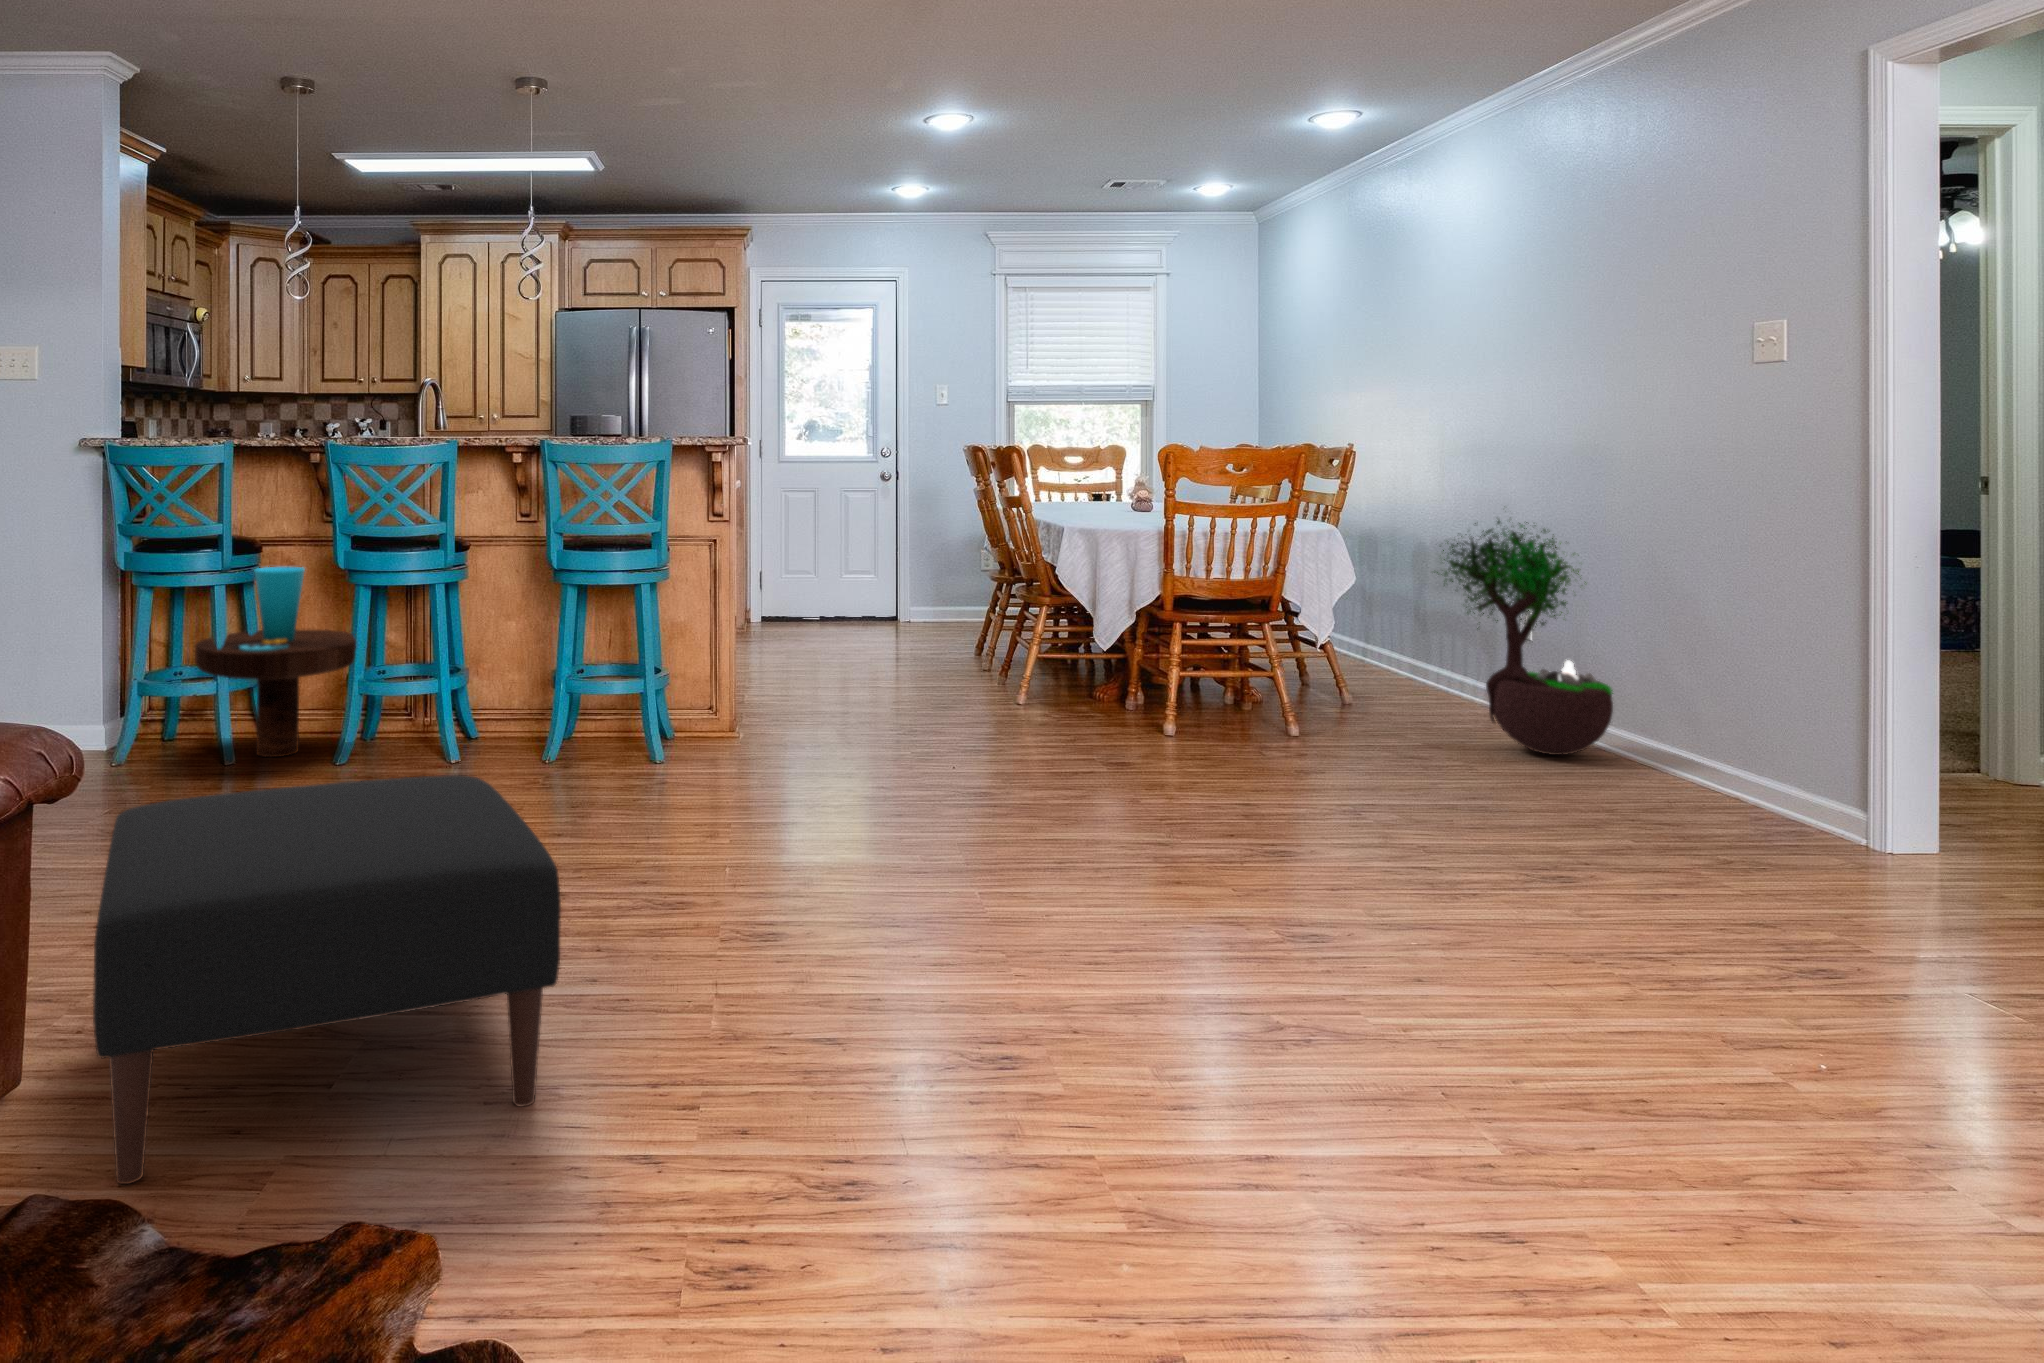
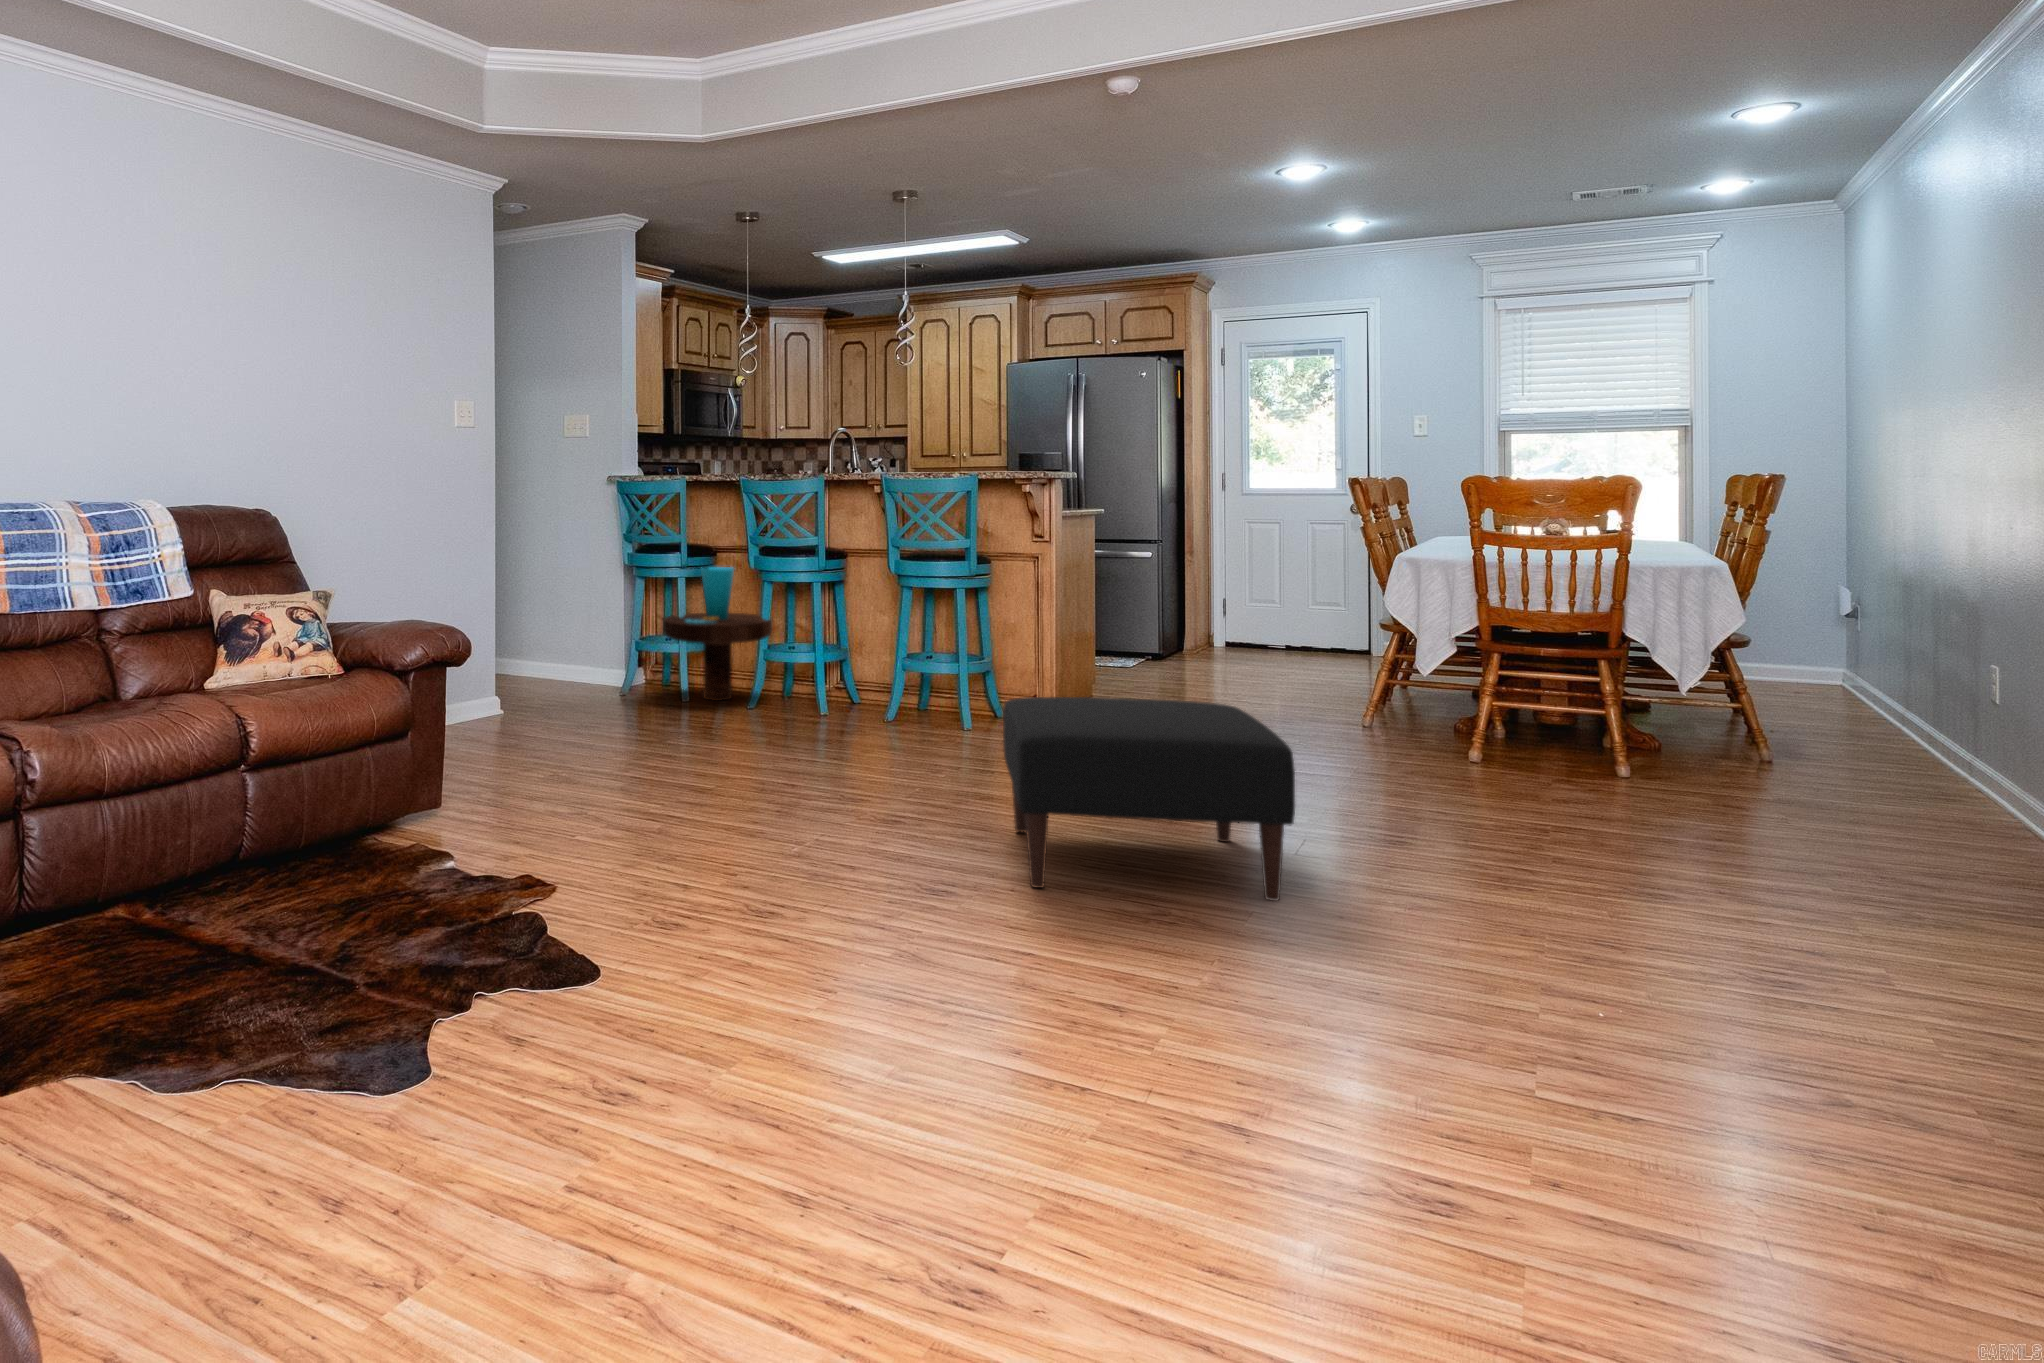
potted tree: present [1434,520,1613,755] -> none [1787,544,2012,825]
ottoman: present [93,775,561,1184] -> present [1003,697,1295,901]

